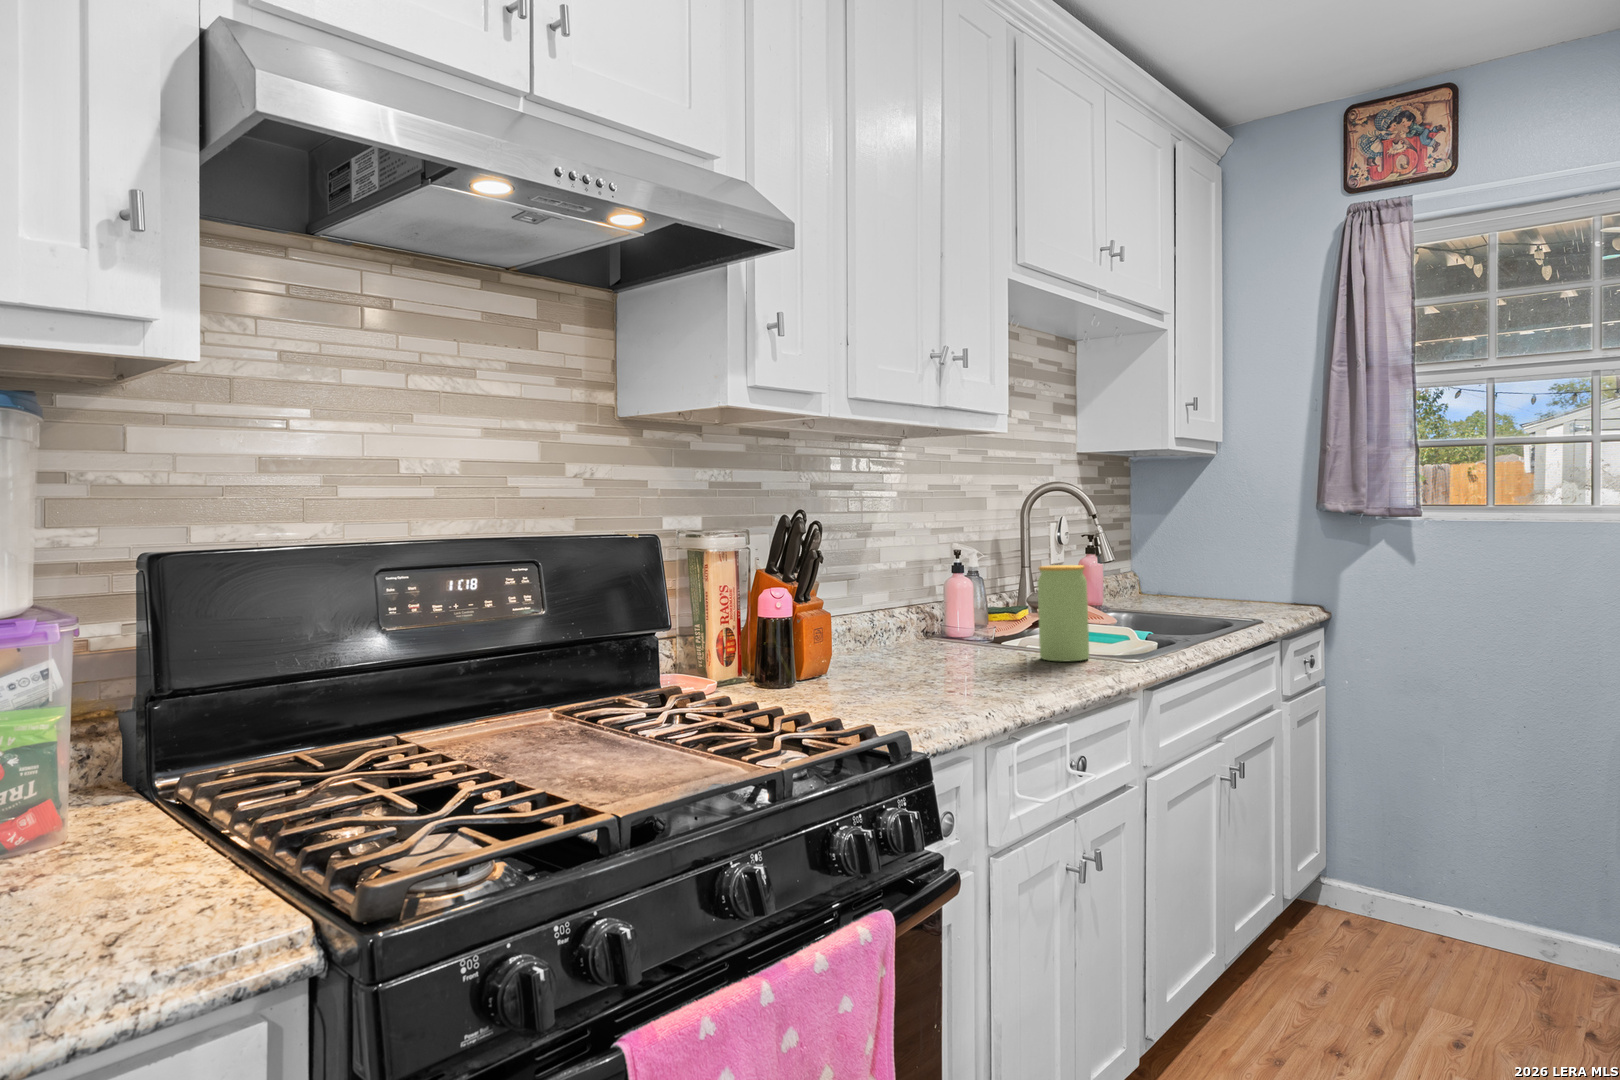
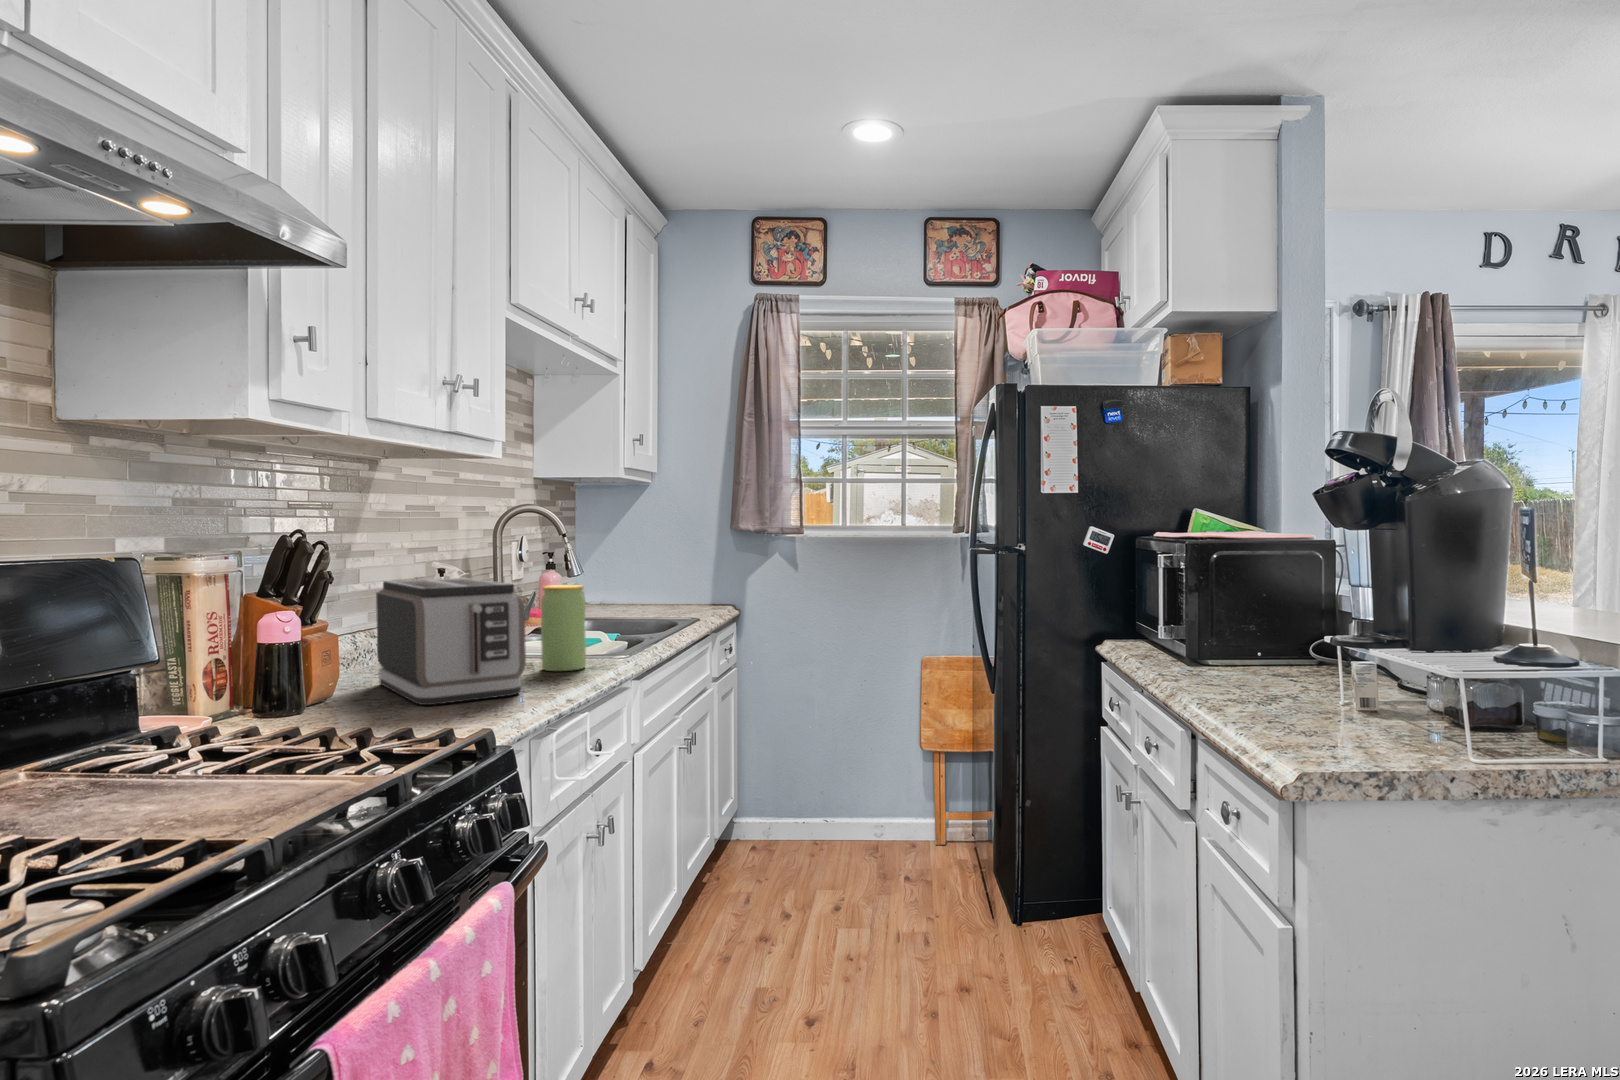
toaster: none [870,557,1000,687] -> present [376,578,526,705]

